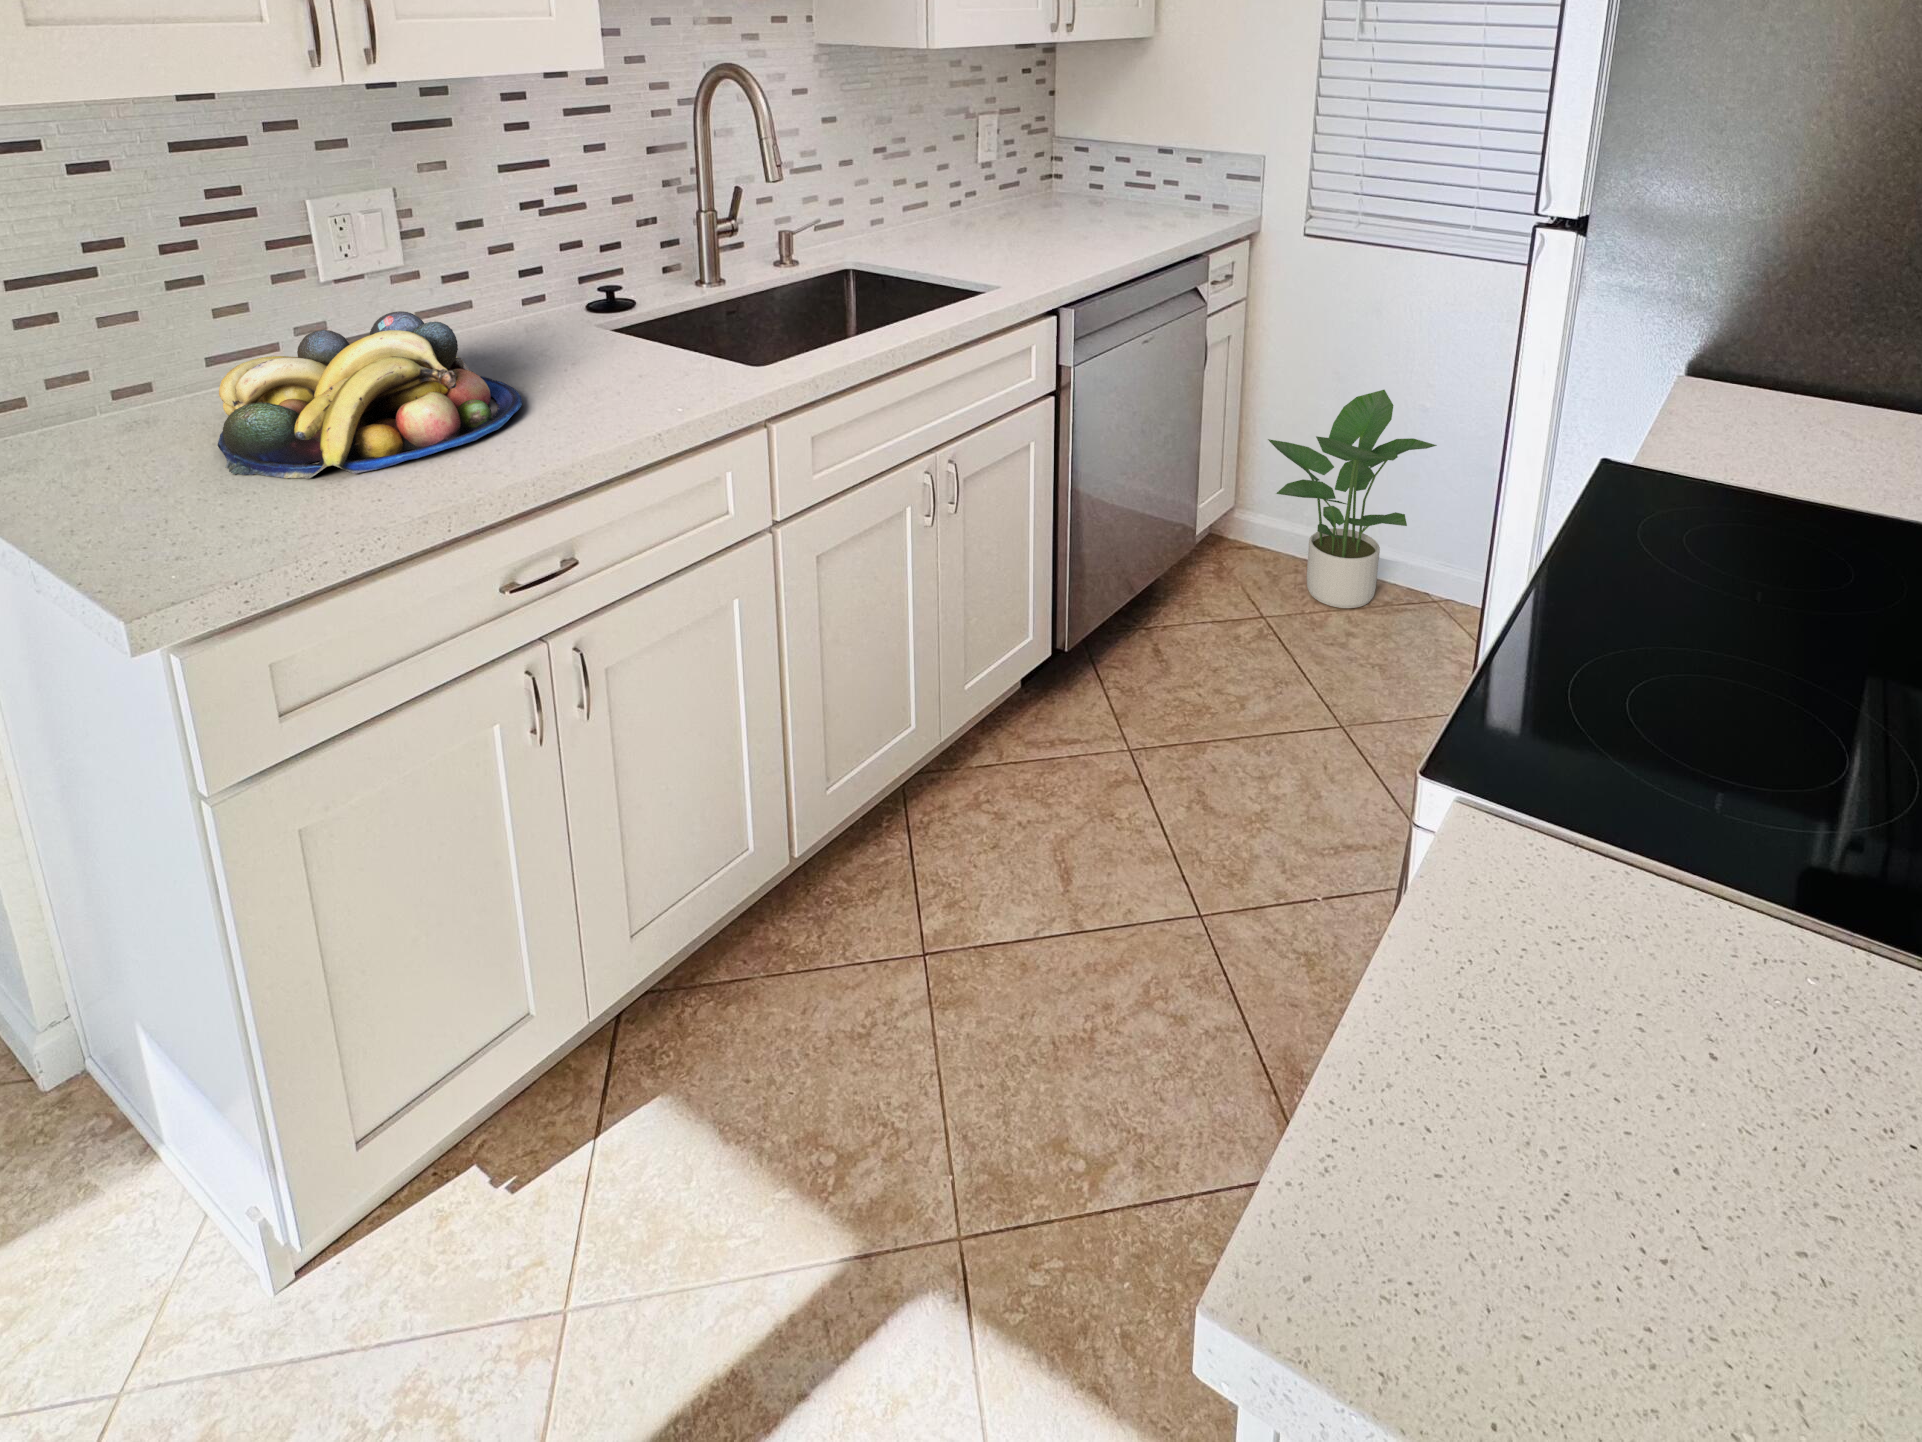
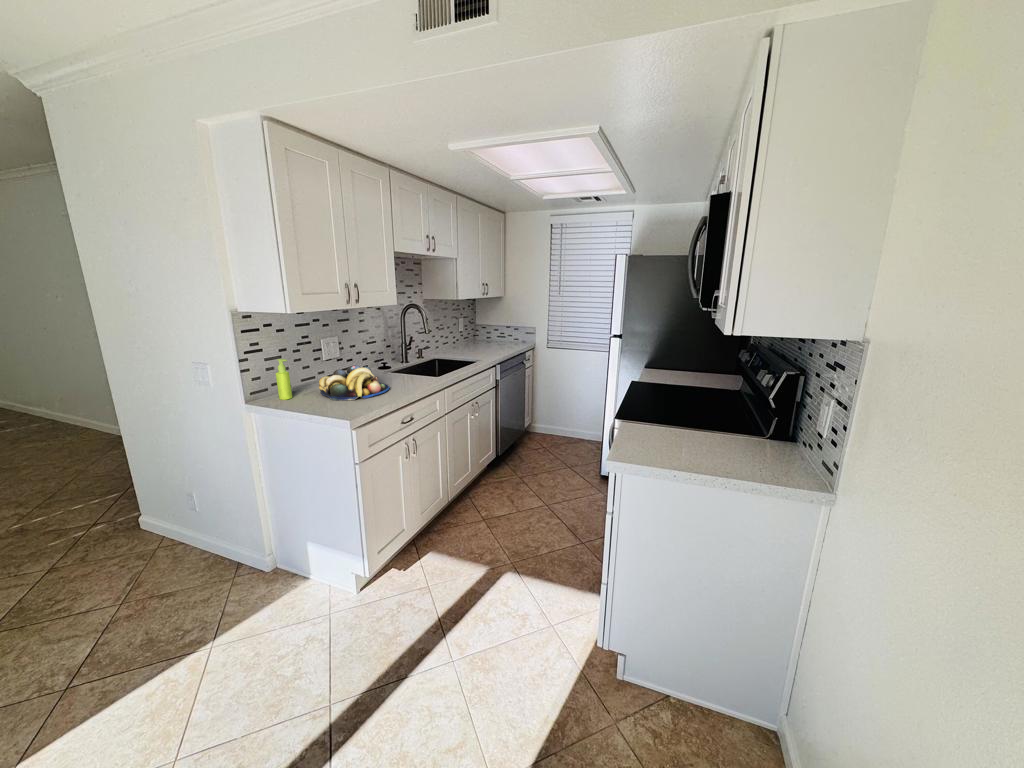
soap dispenser: none [24,286,109,453] -> present [276,359,292,400]
potted plant: present [1268,390,1437,608] -> none [542,387,586,445]

